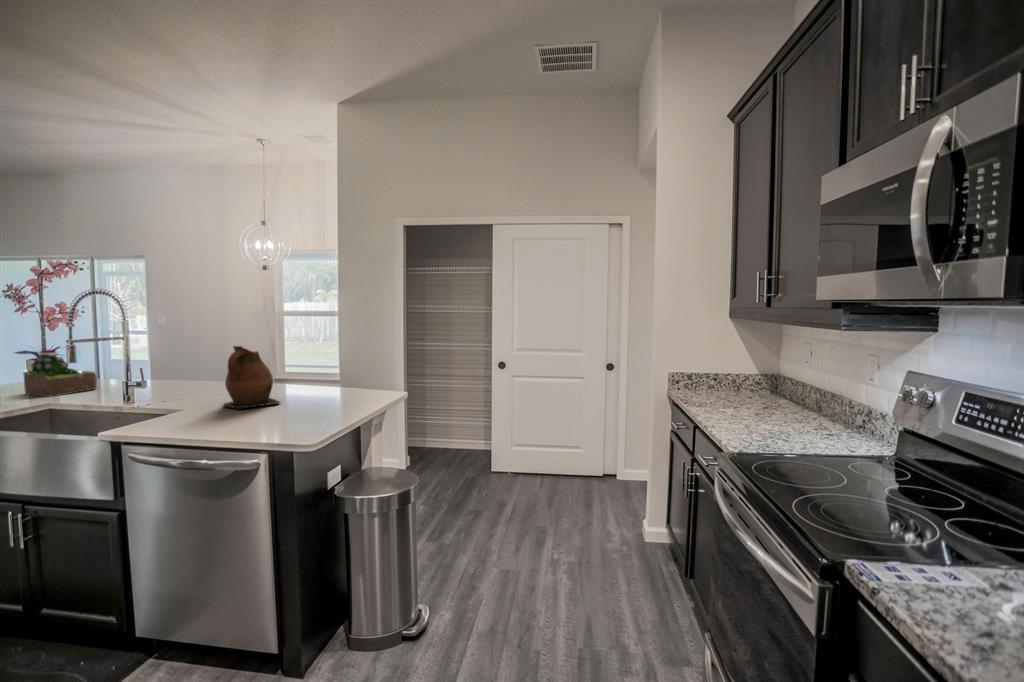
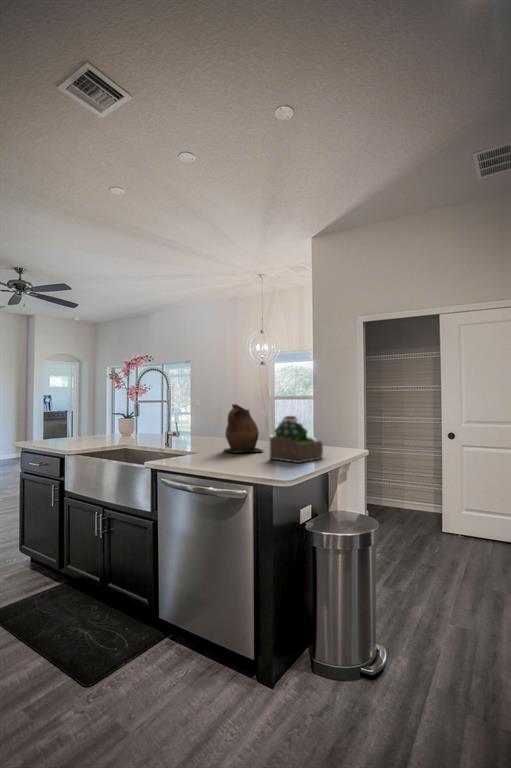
succulent plant: present [23,350,97,397] -> present [270,416,323,463]

